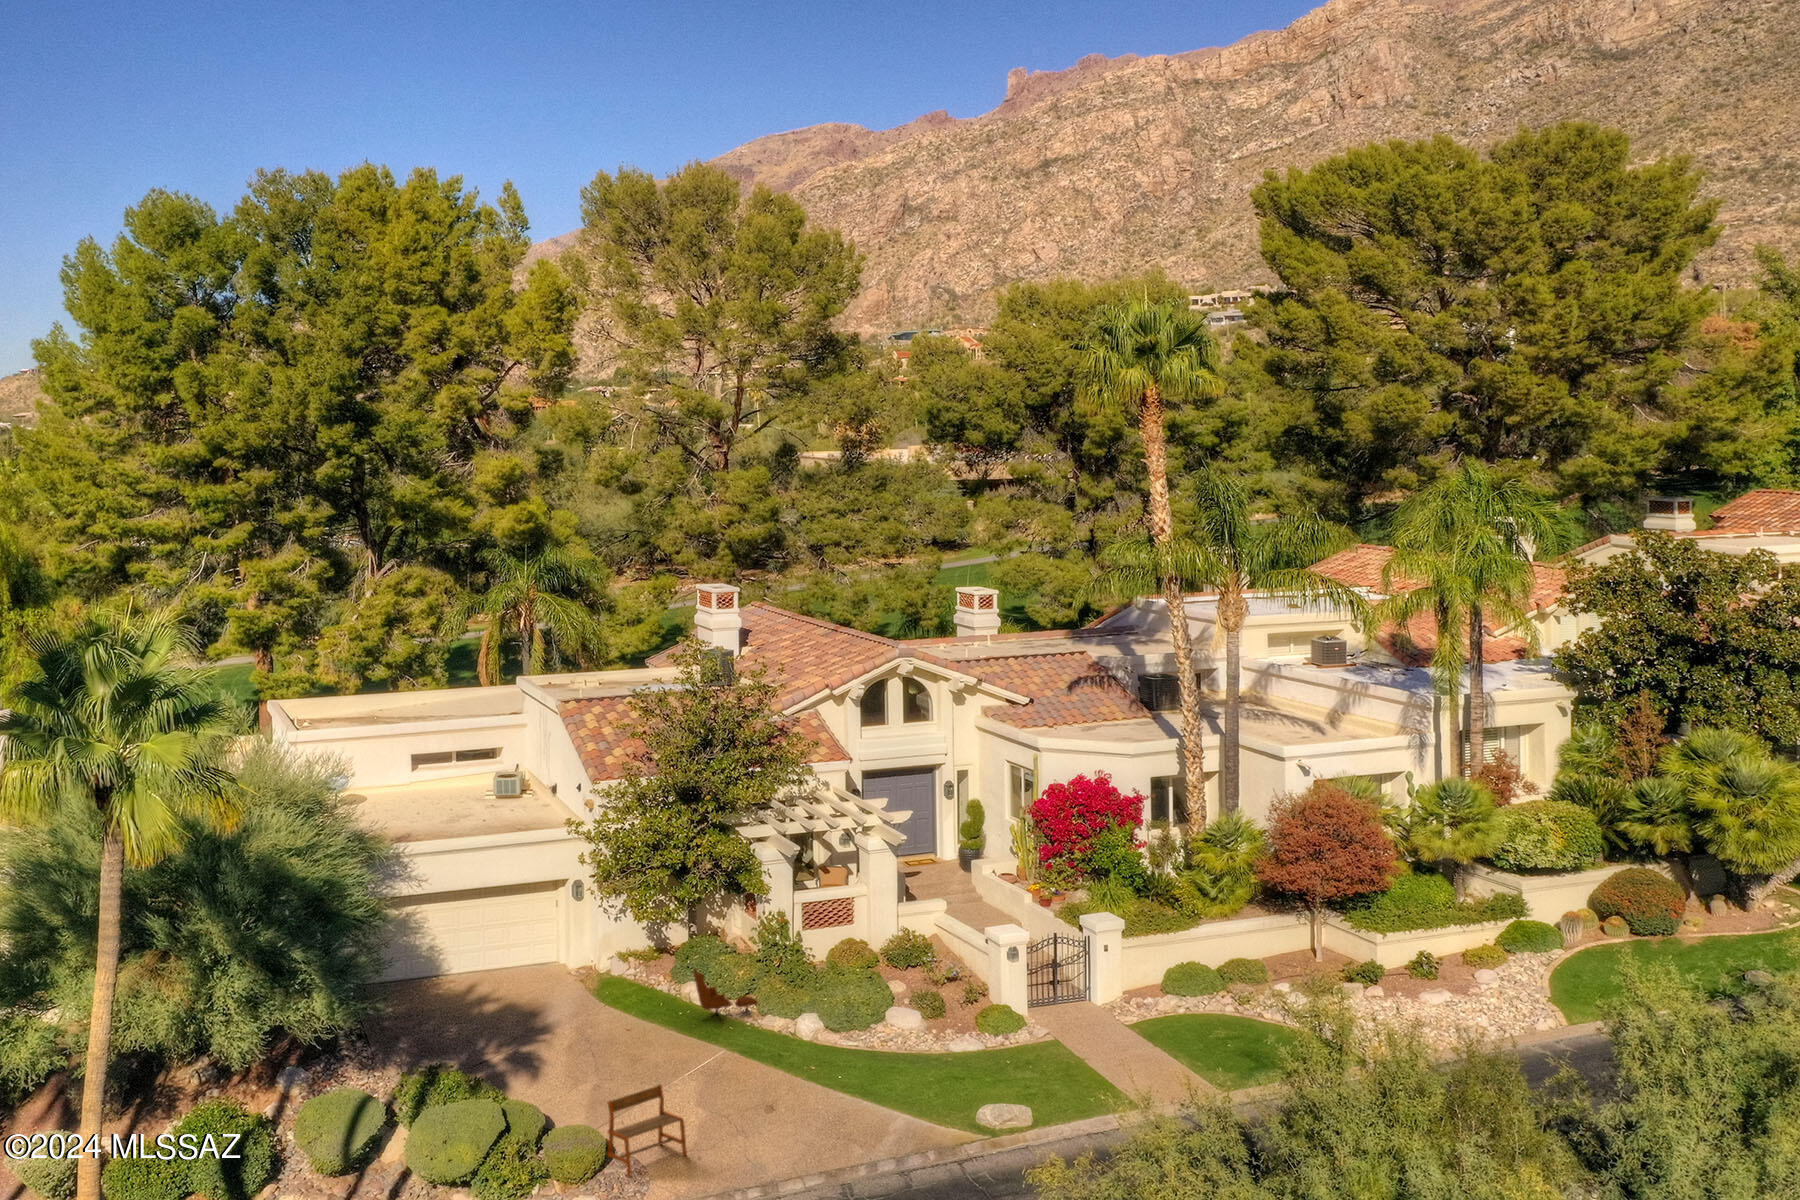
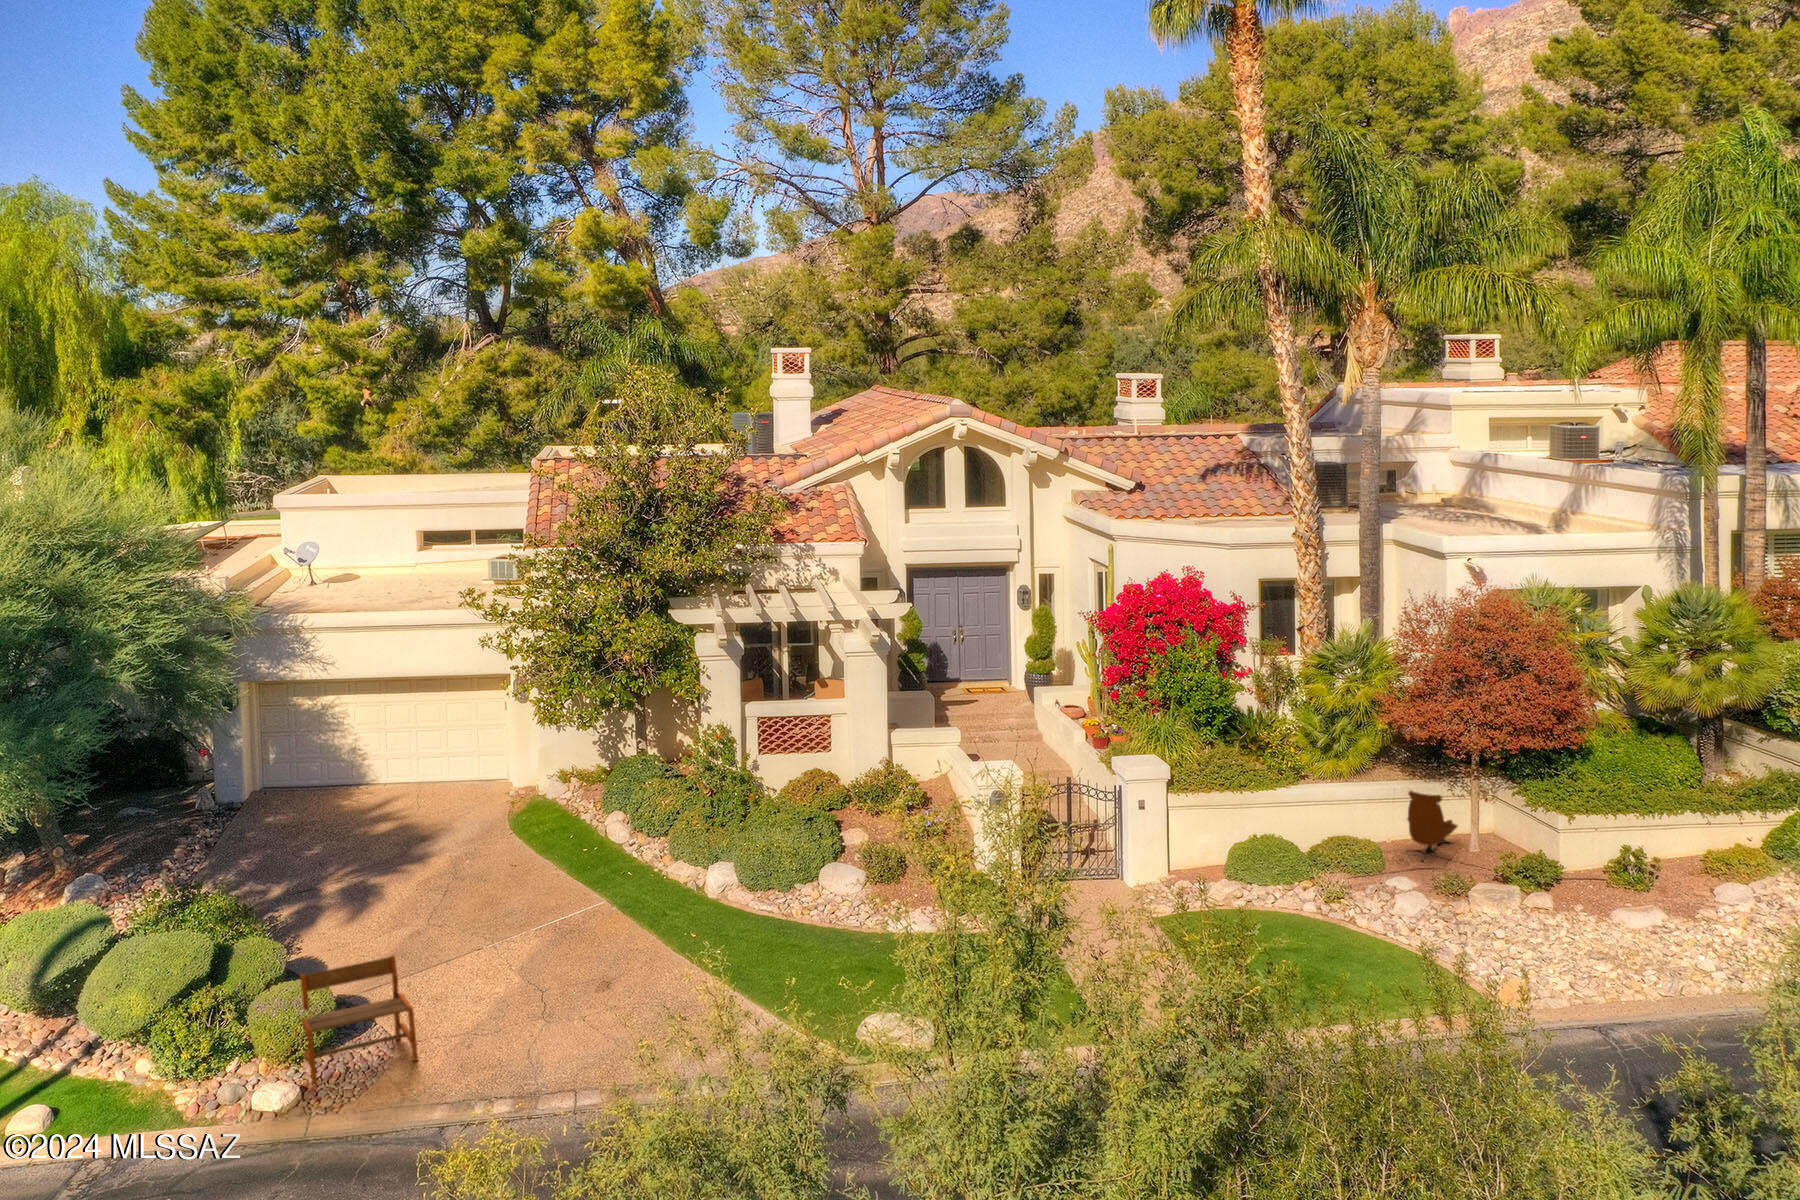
lounge chair: present [693,969,758,1020] -> present [1407,791,1457,862]

